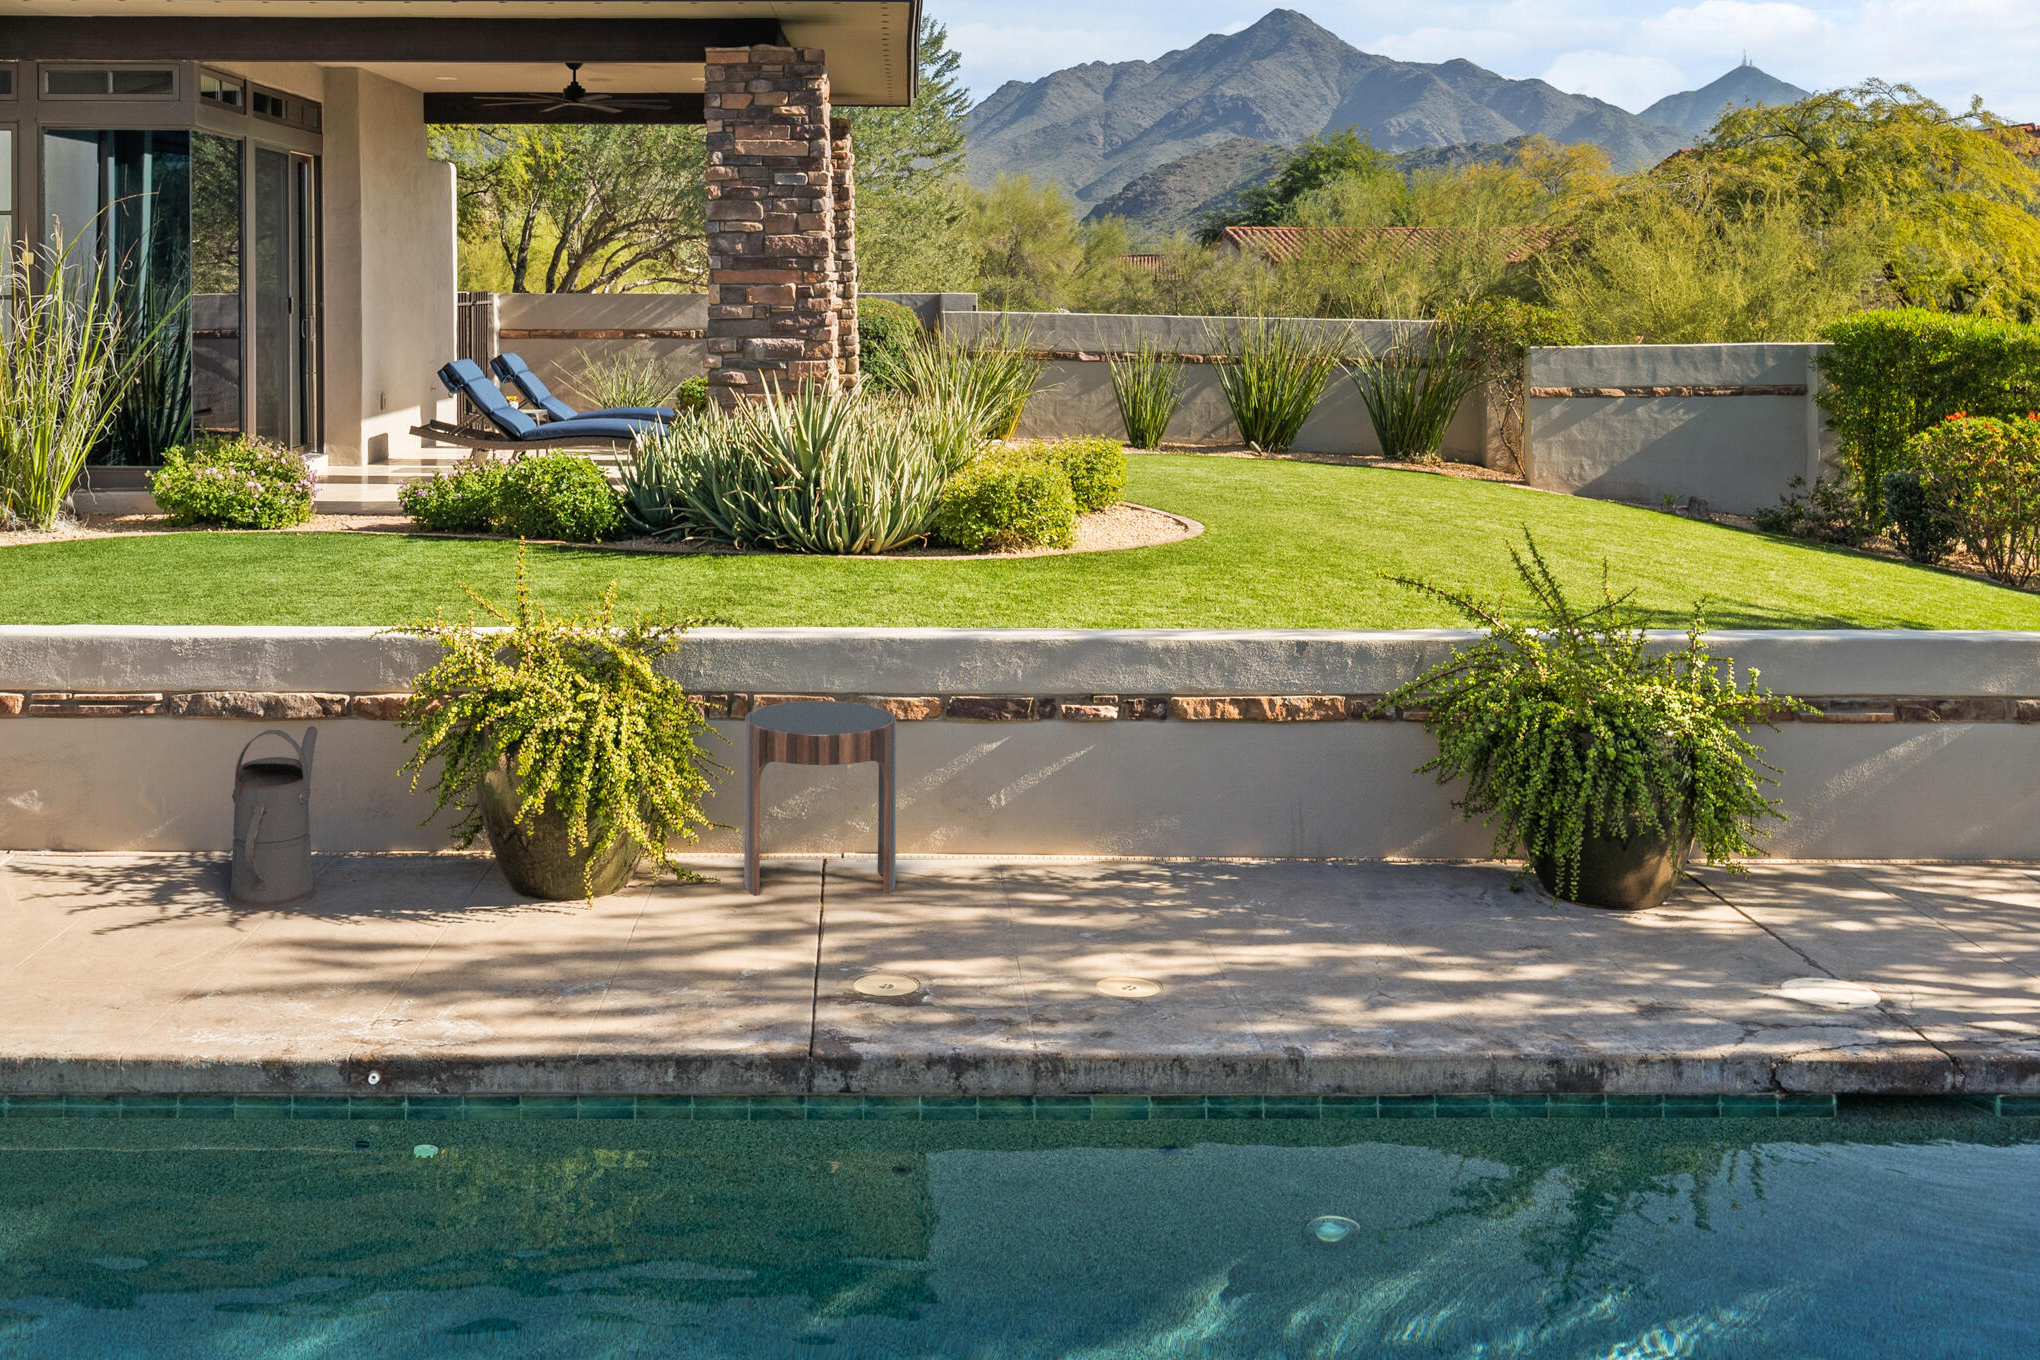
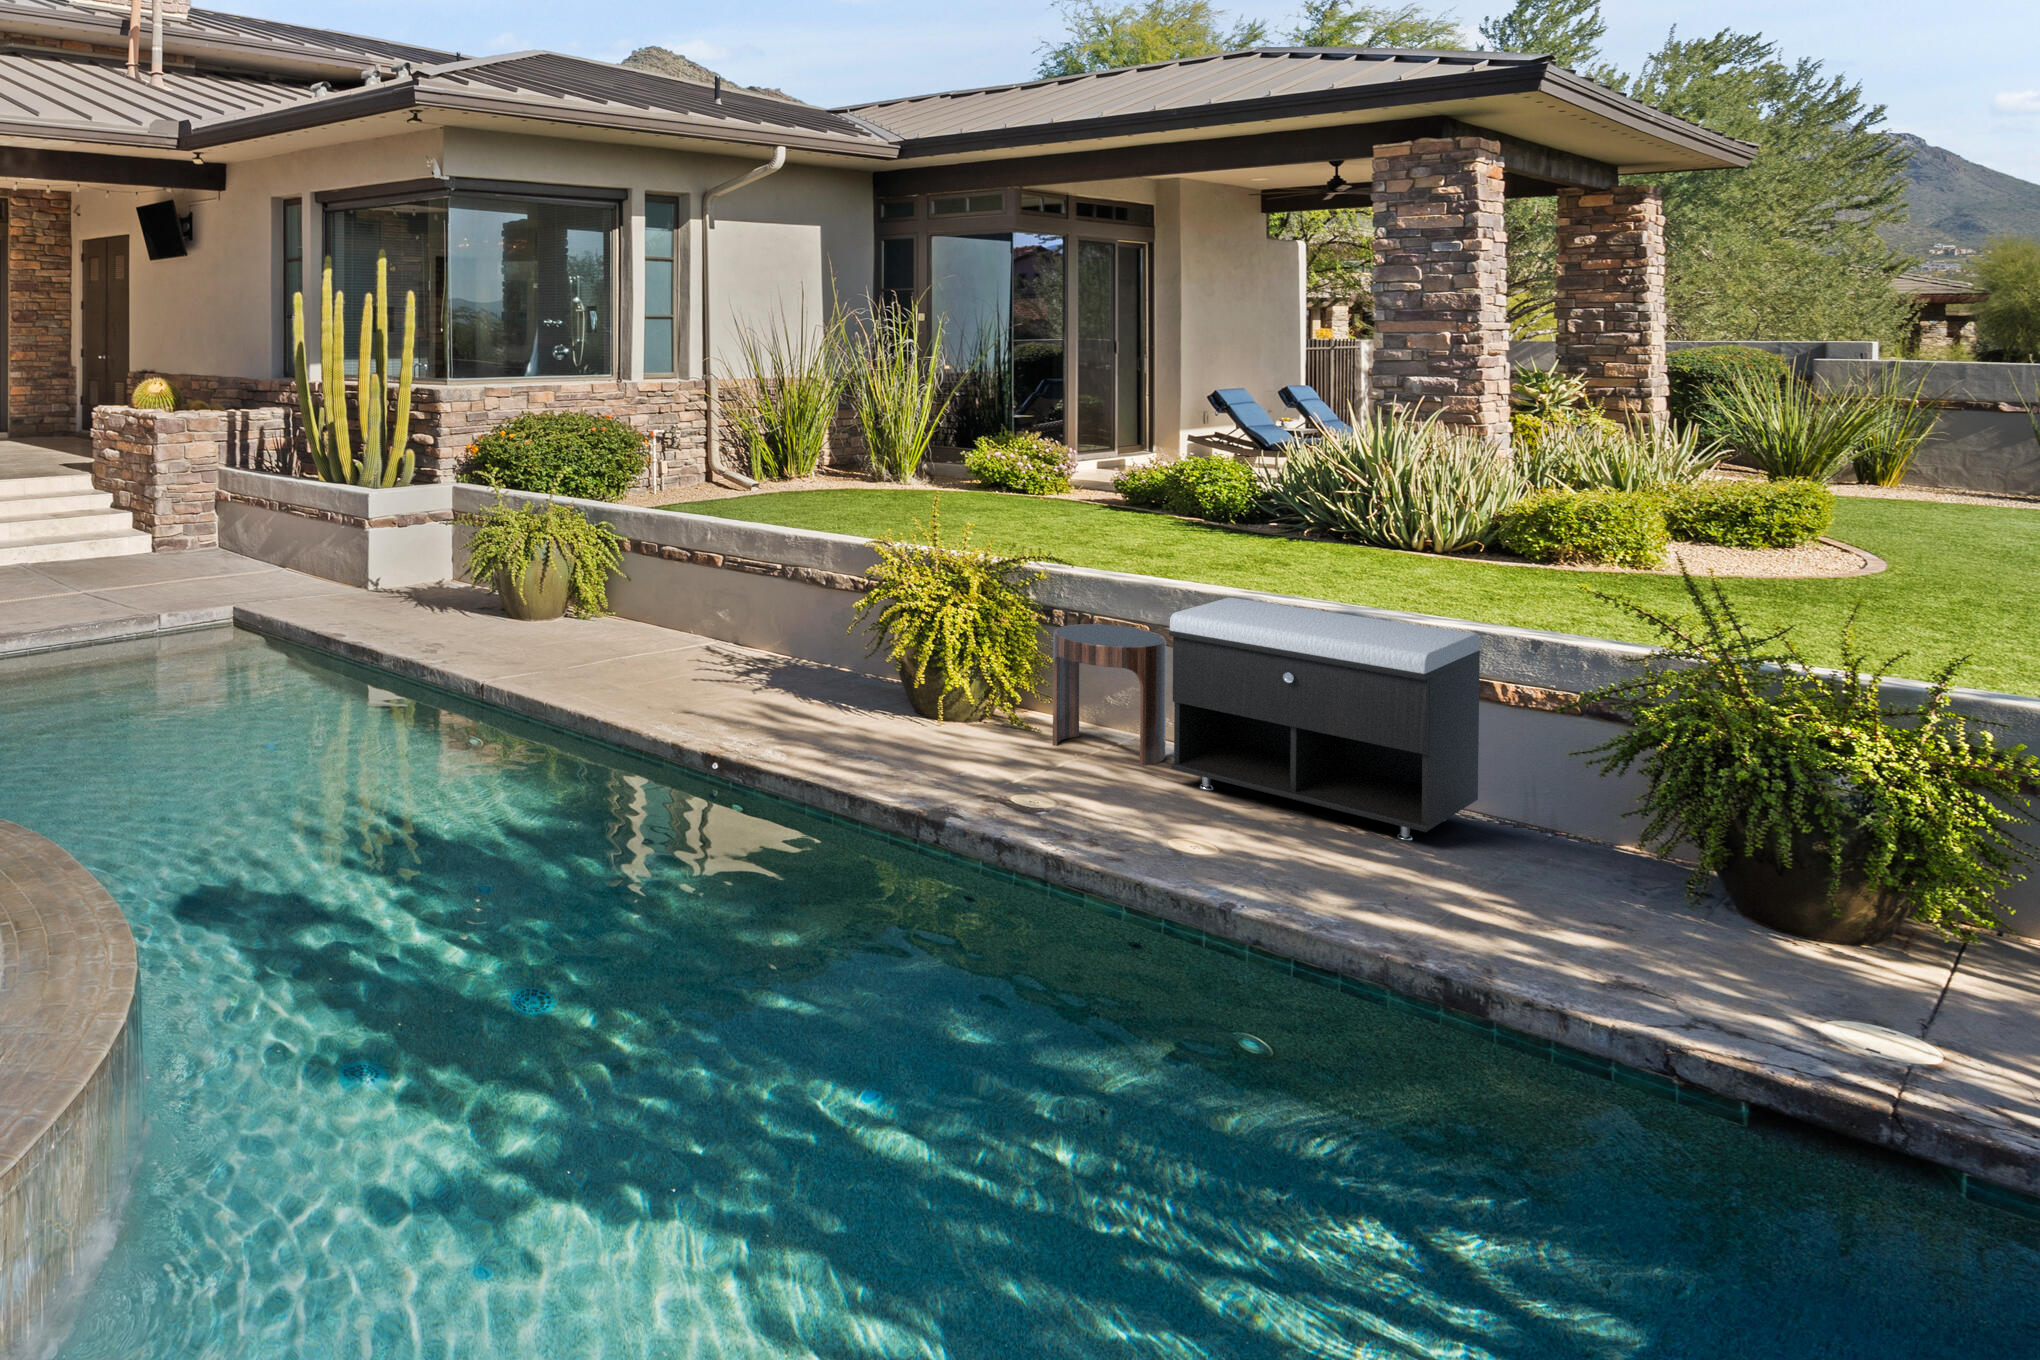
storage bench: none [959,639,1293,912] -> present [1169,598,1480,840]
watering can: present [228,726,317,908] -> none [770,590,850,692]

